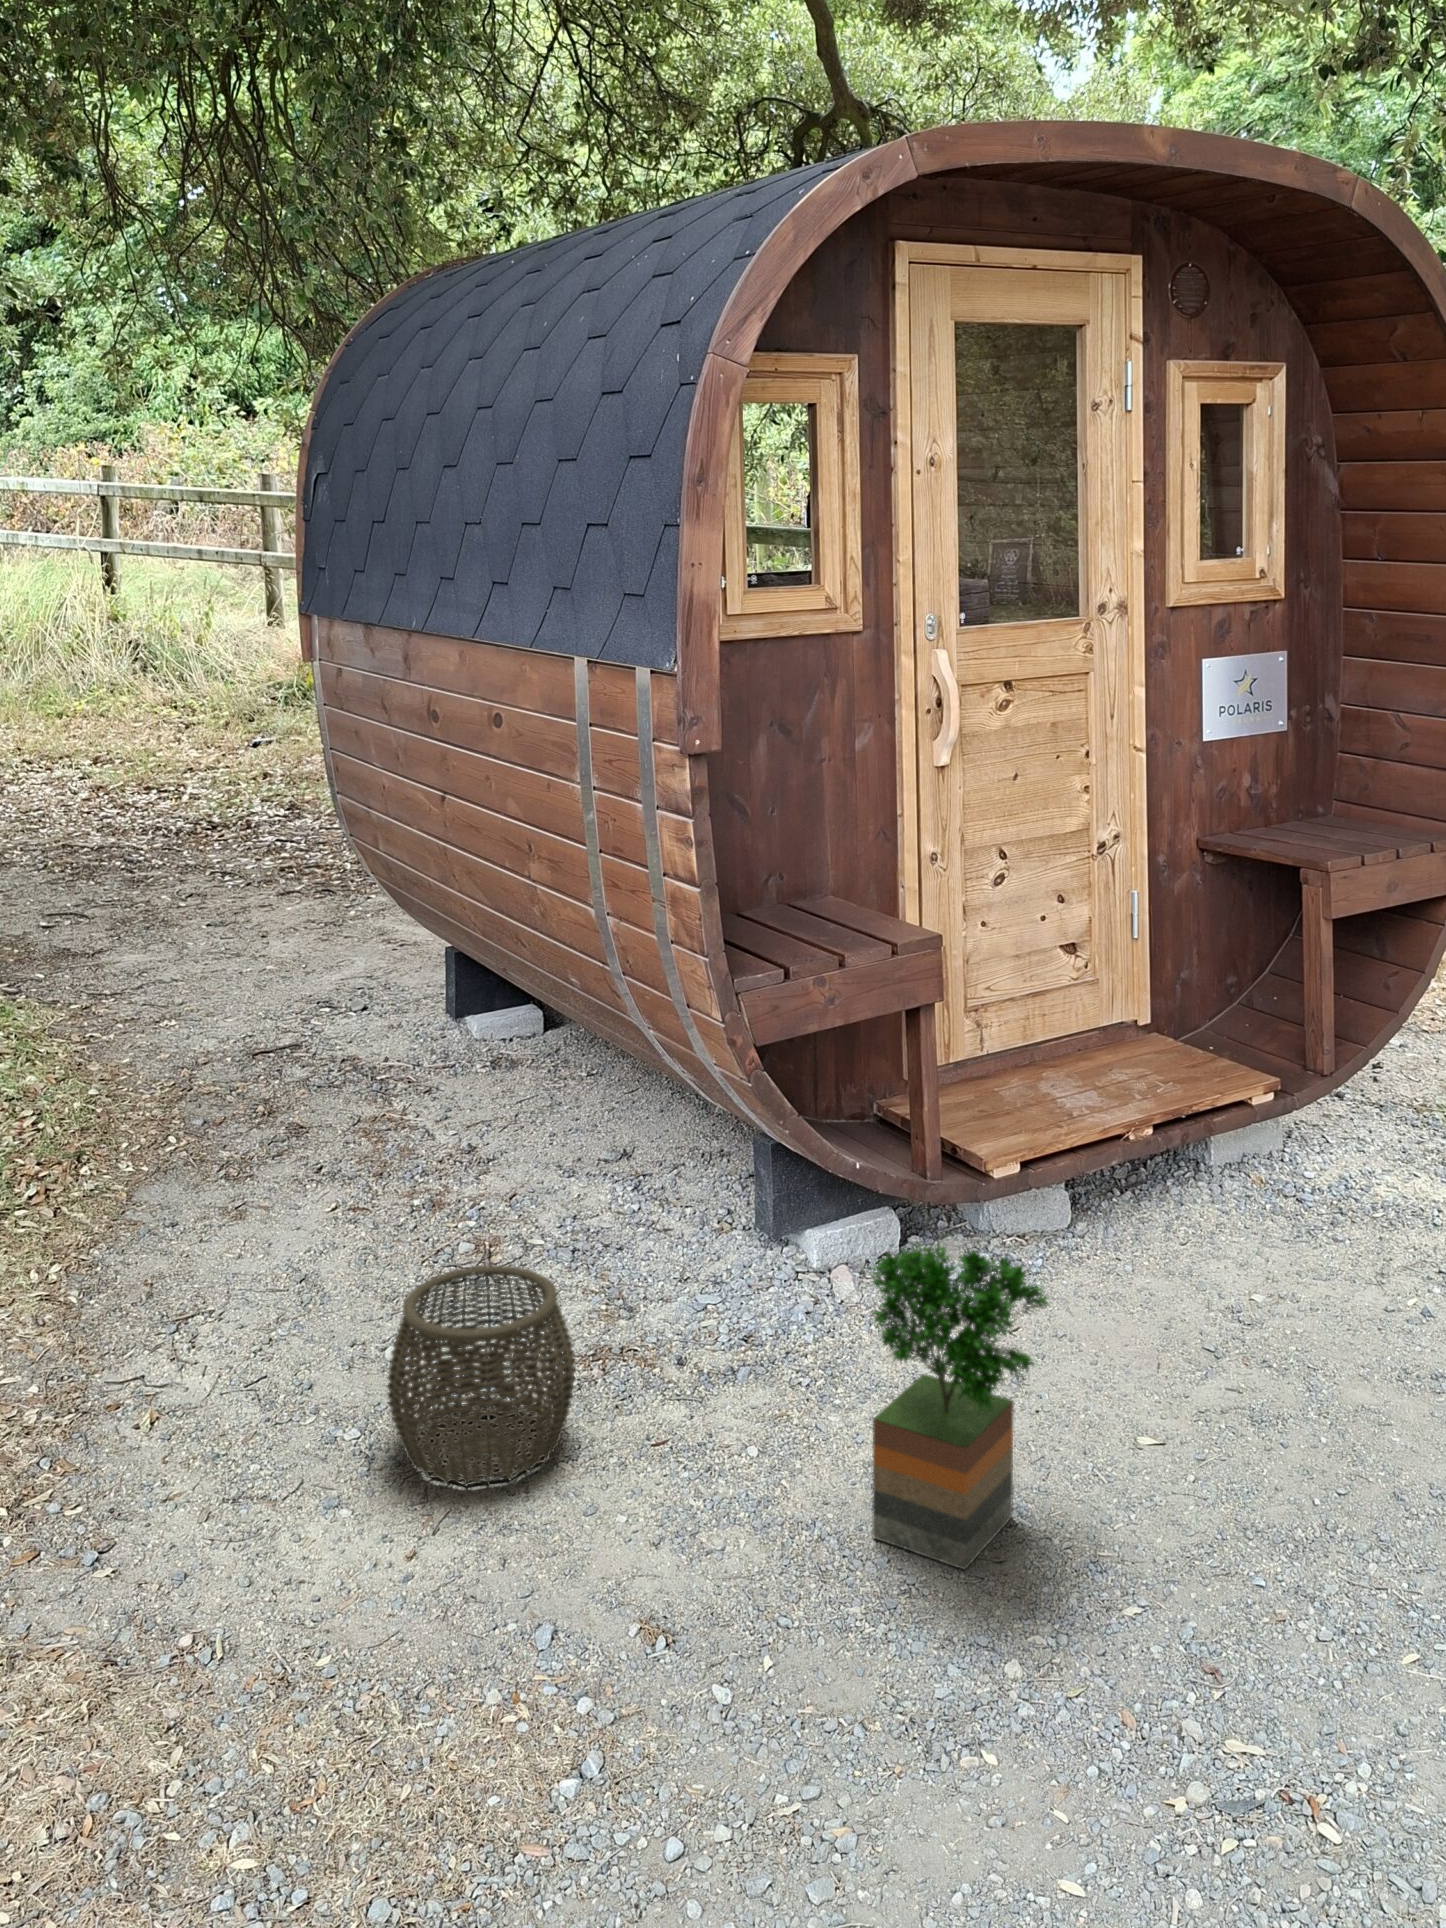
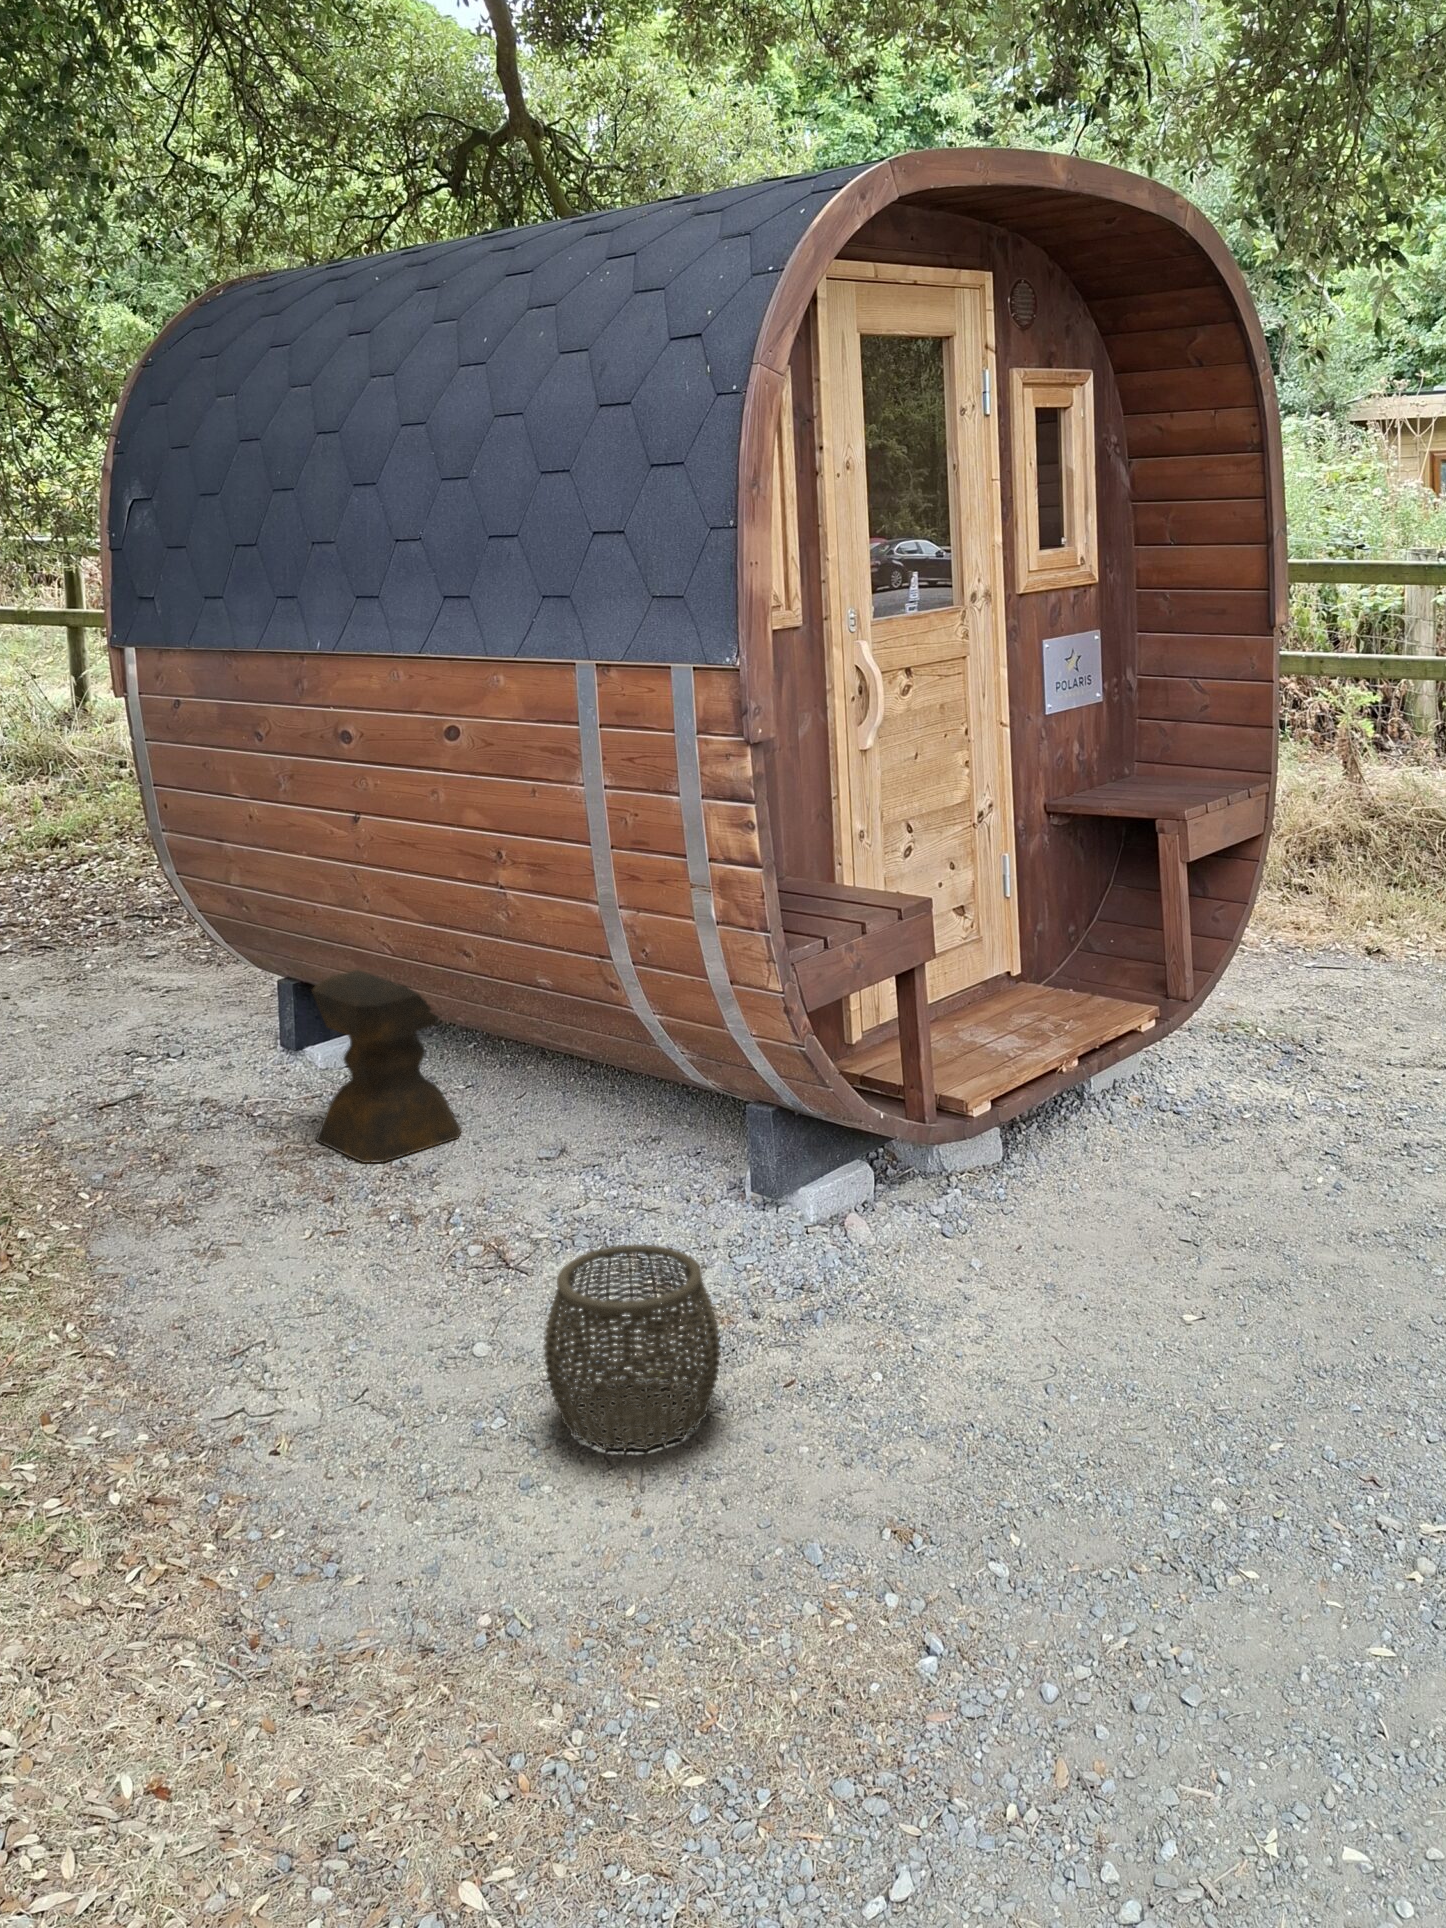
stool: none [410,942,549,1139] -> present [312,970,462,1163]
potted tree: present [870,1243,1048,1570] -> none [1005,1158,1183,1441]

